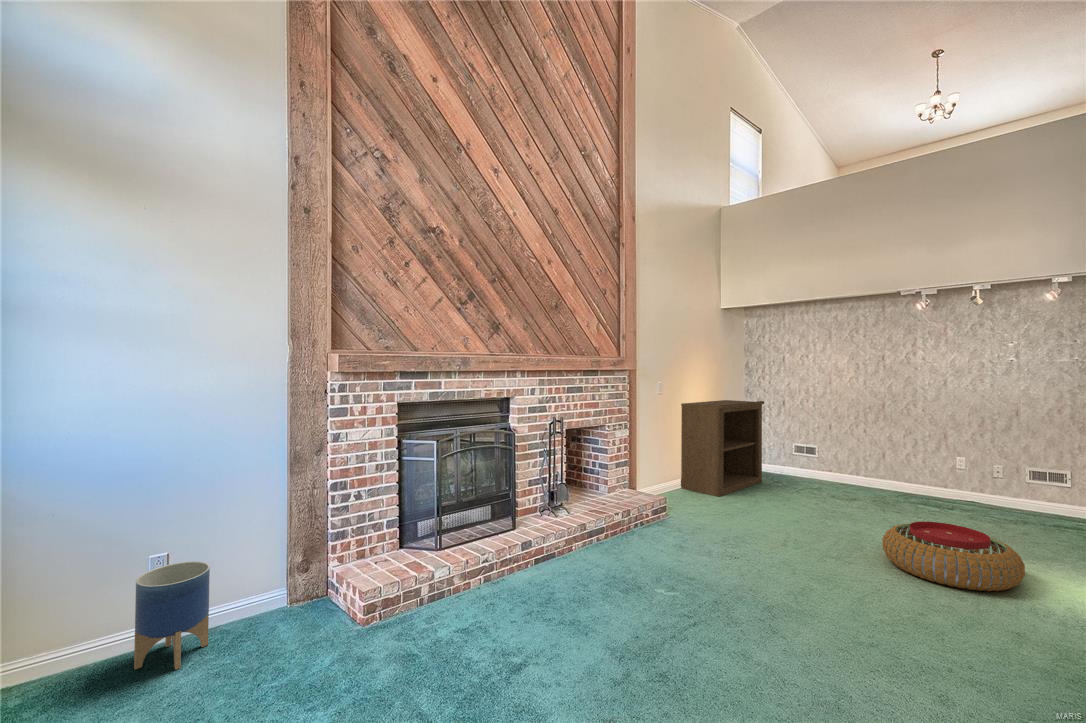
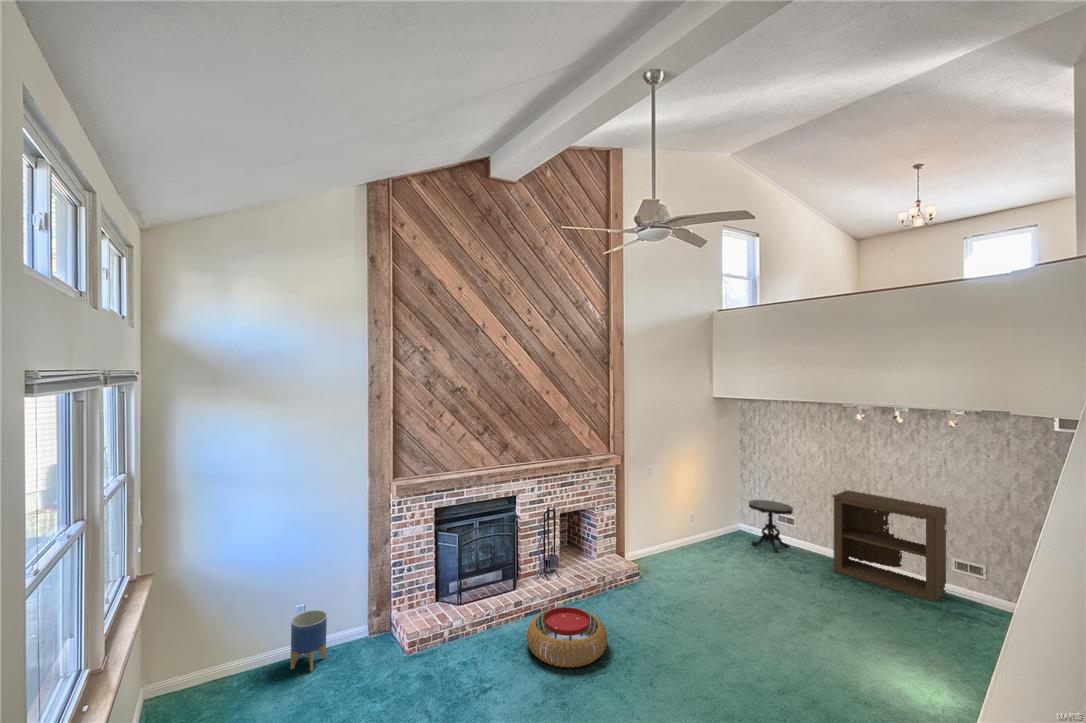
bookshelf: present [681,400,764,497] -> present [833,490,947,602]
side table: none [765,428,821,484] -> present [749,500,793,552]
pouf: present [882,522,1025,591] -> present [527,607,607,668]

